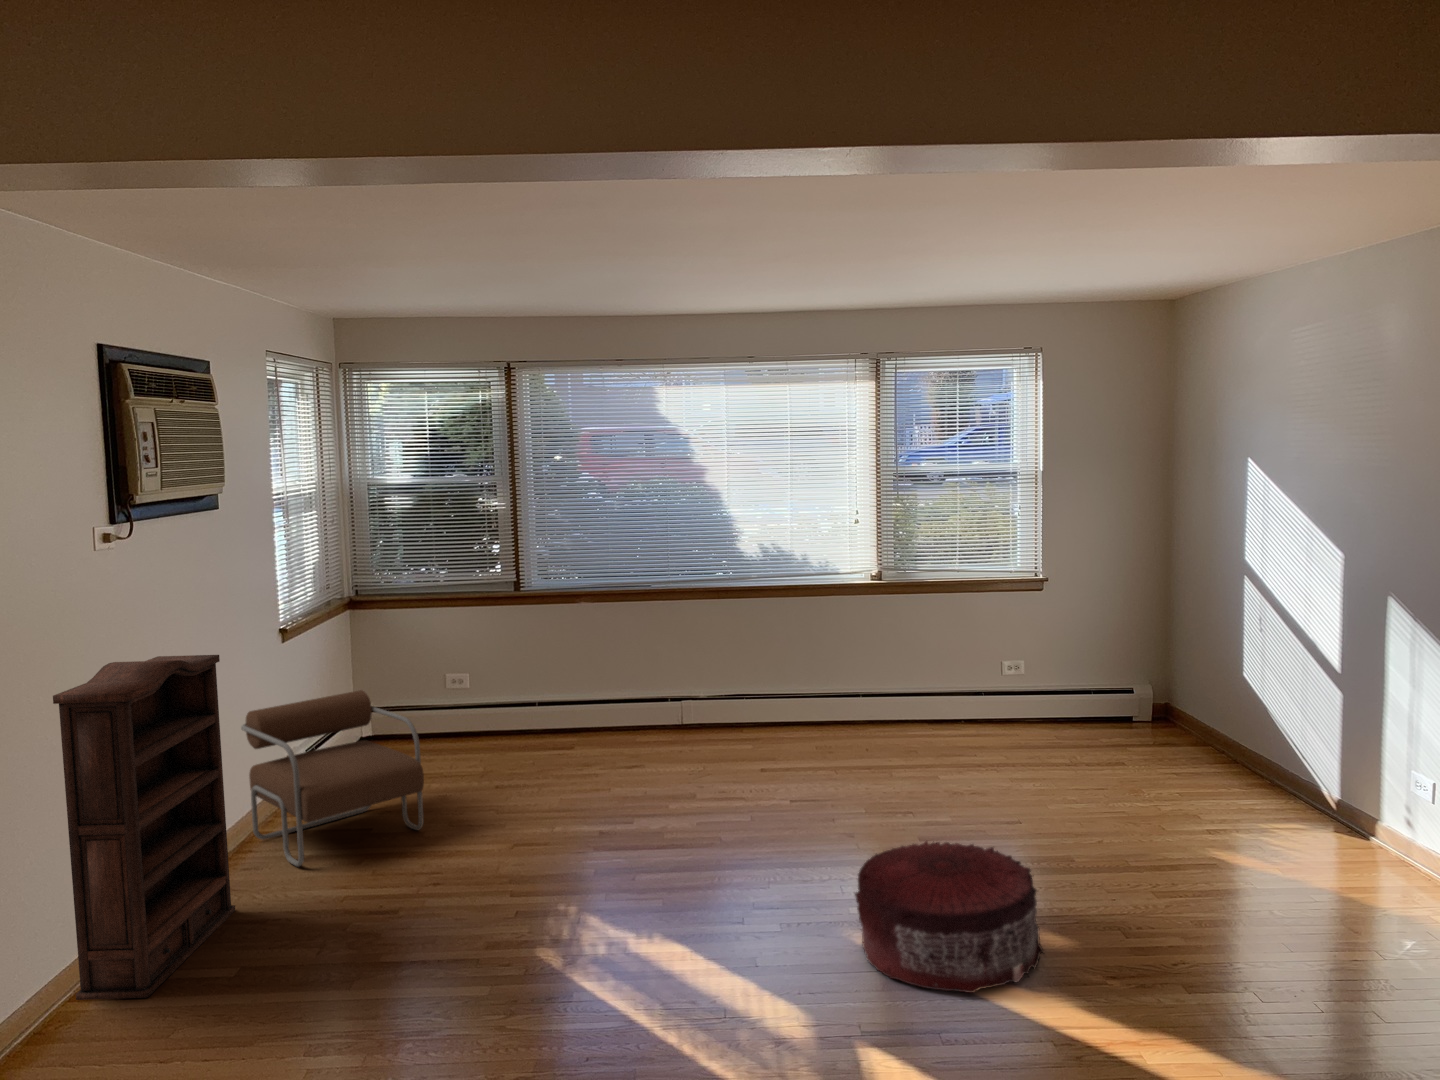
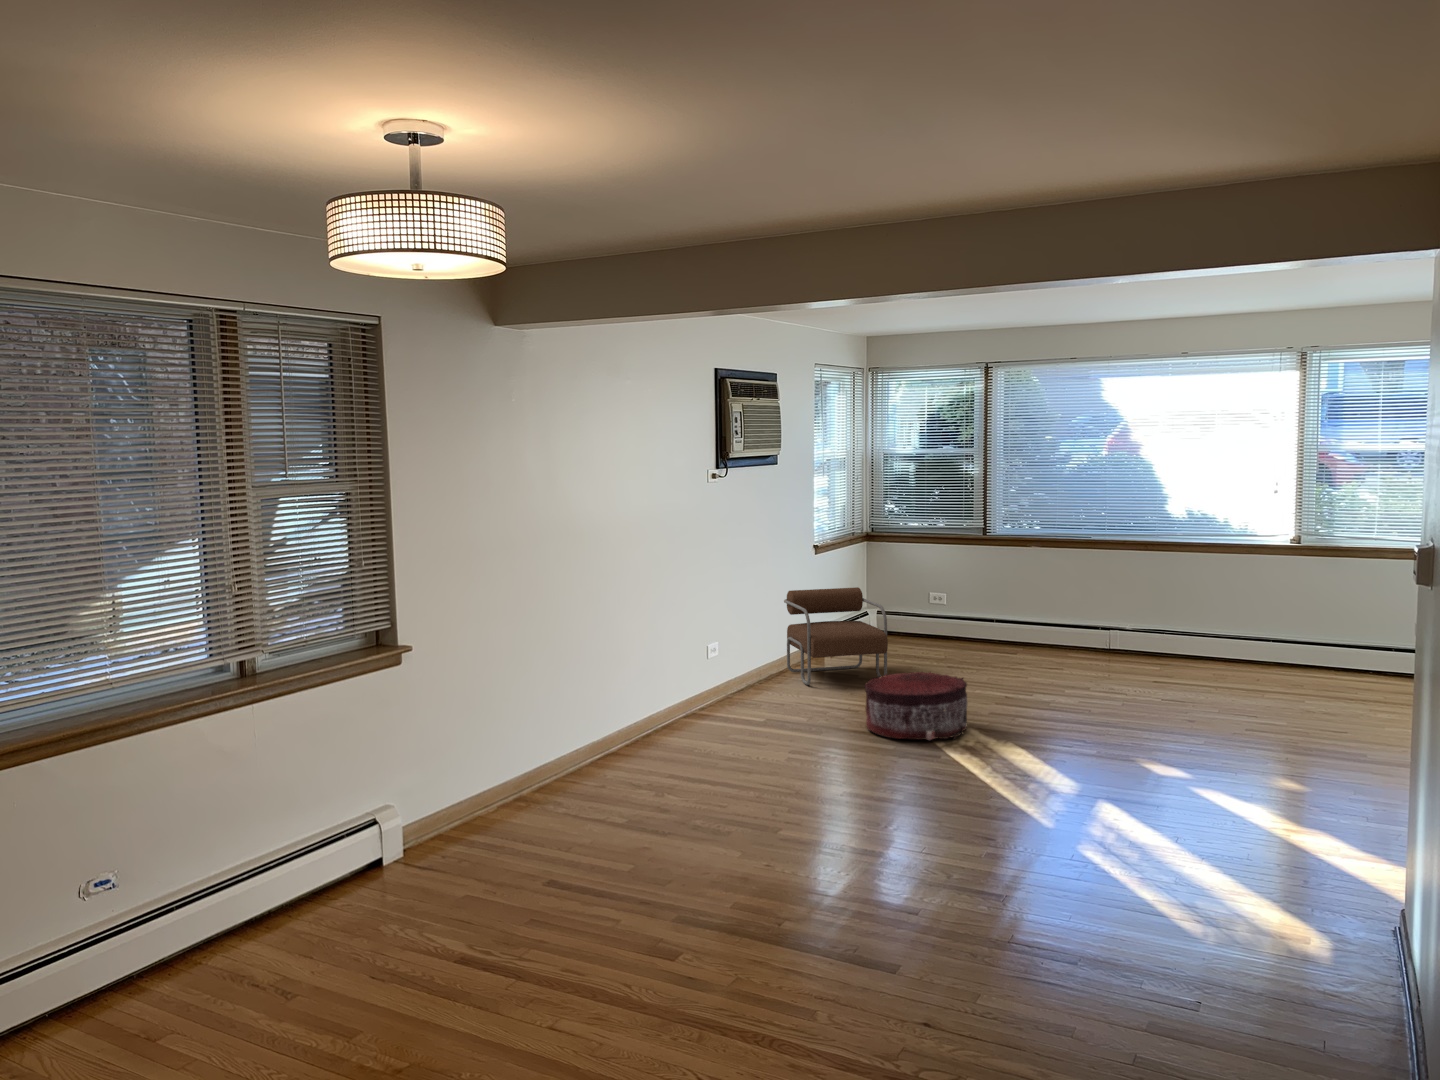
bookshelf: present [53,655,235,1000] -> none [685,544,769,719]
pouf: present [855,841,1044,993] -> present [865,672,967,740]

